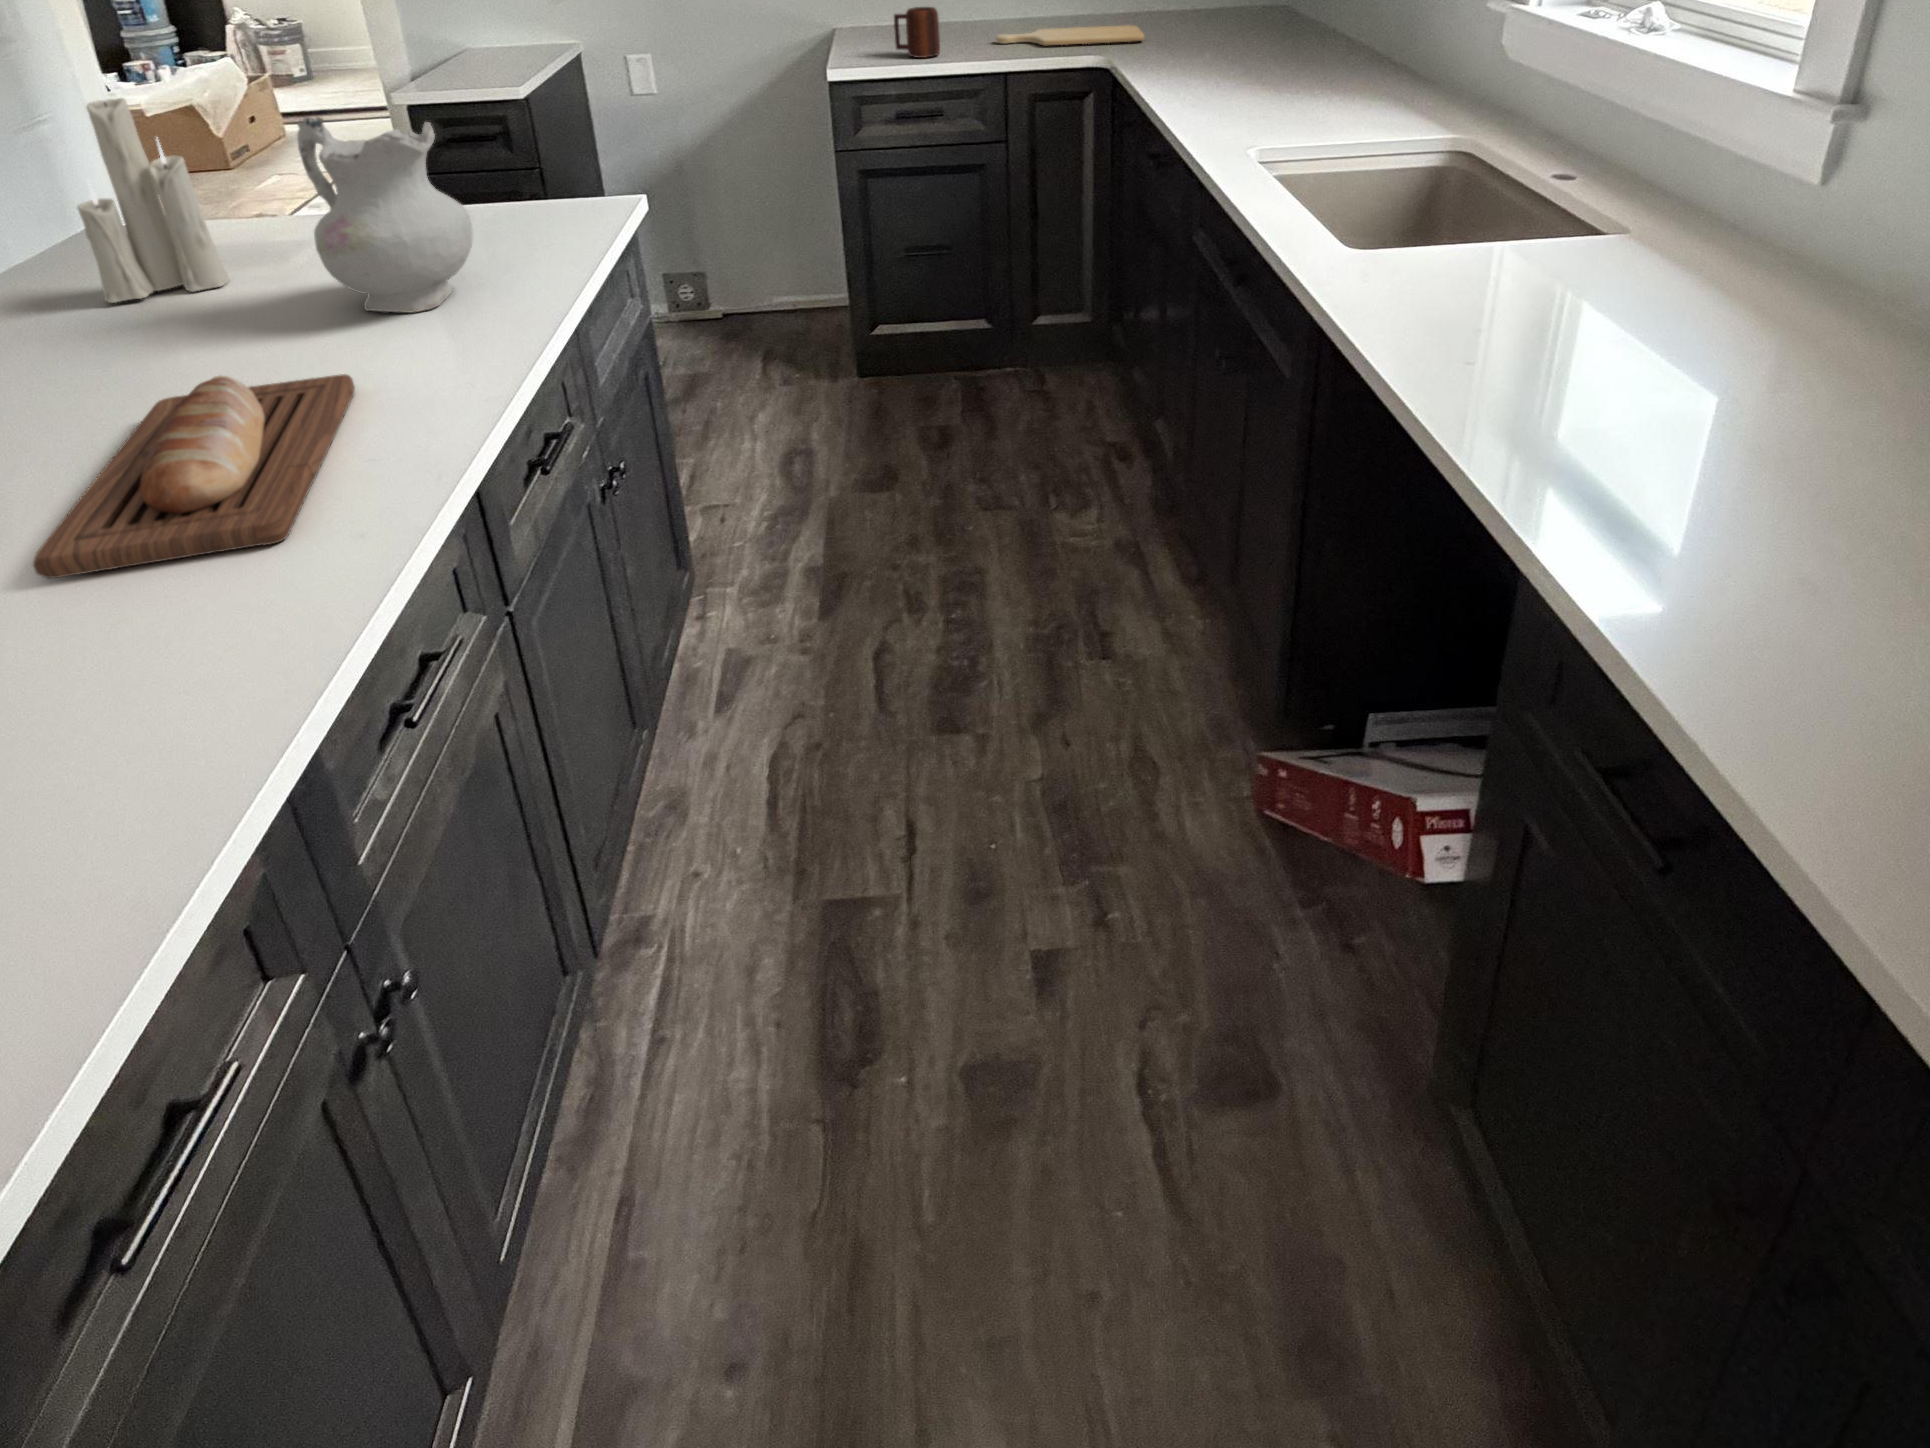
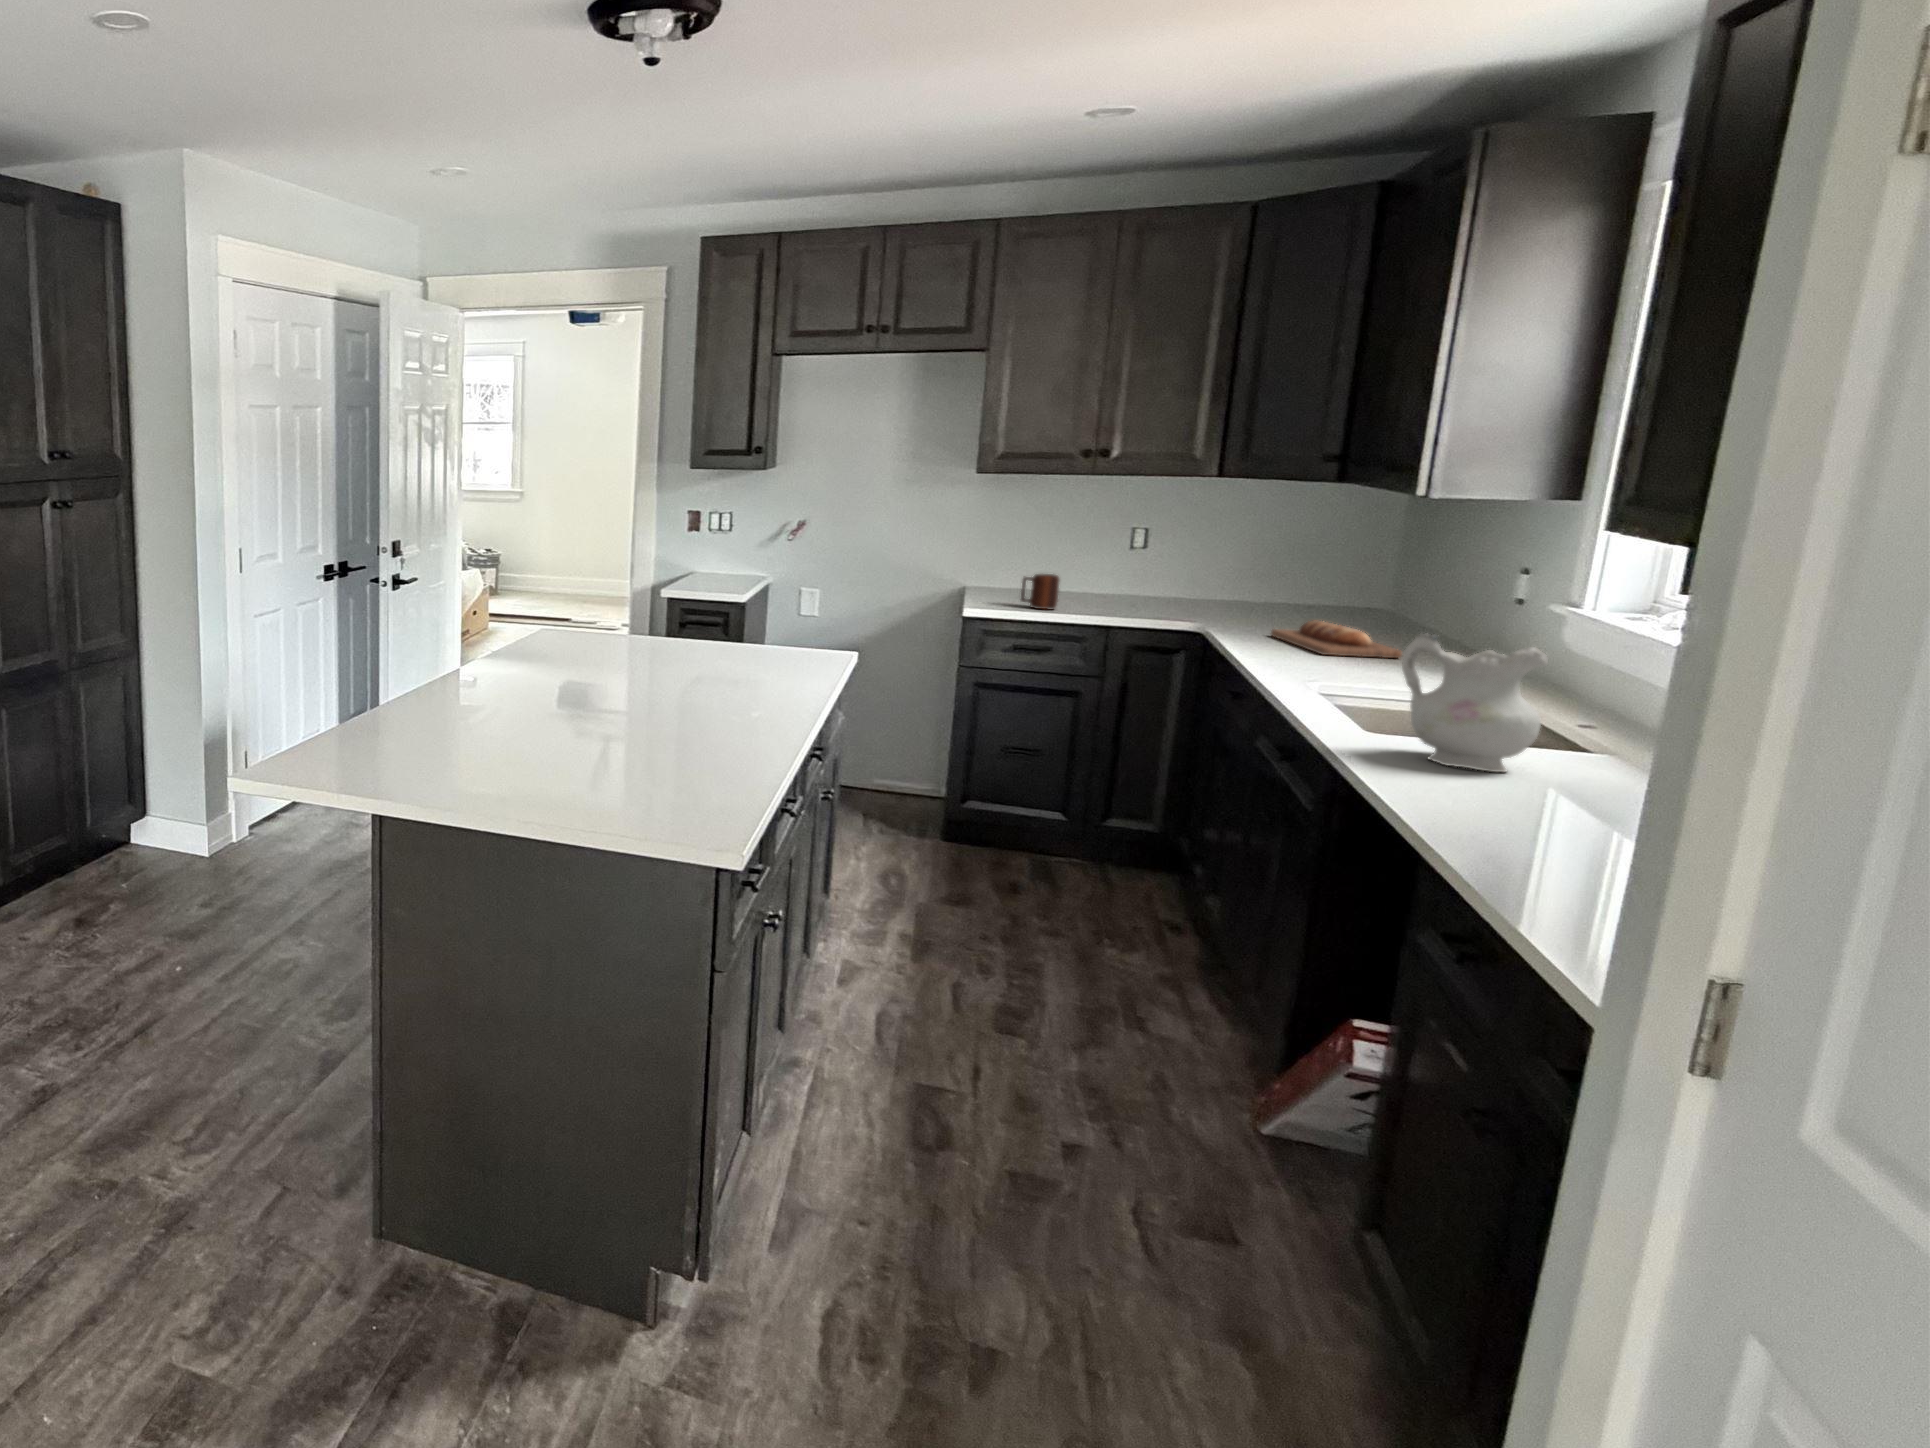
chopping board: present [996,25,1144,45] -> none [1105,602,1240,618]
candle: present [77,74,229,303] -> none [591,538,647,655]
ceramic pitcher: present [297,117,472,312] -> present [1402,634,1548,772]
bread loaf: present [33,374,355,579] -> present [1271,621,1402,658]

